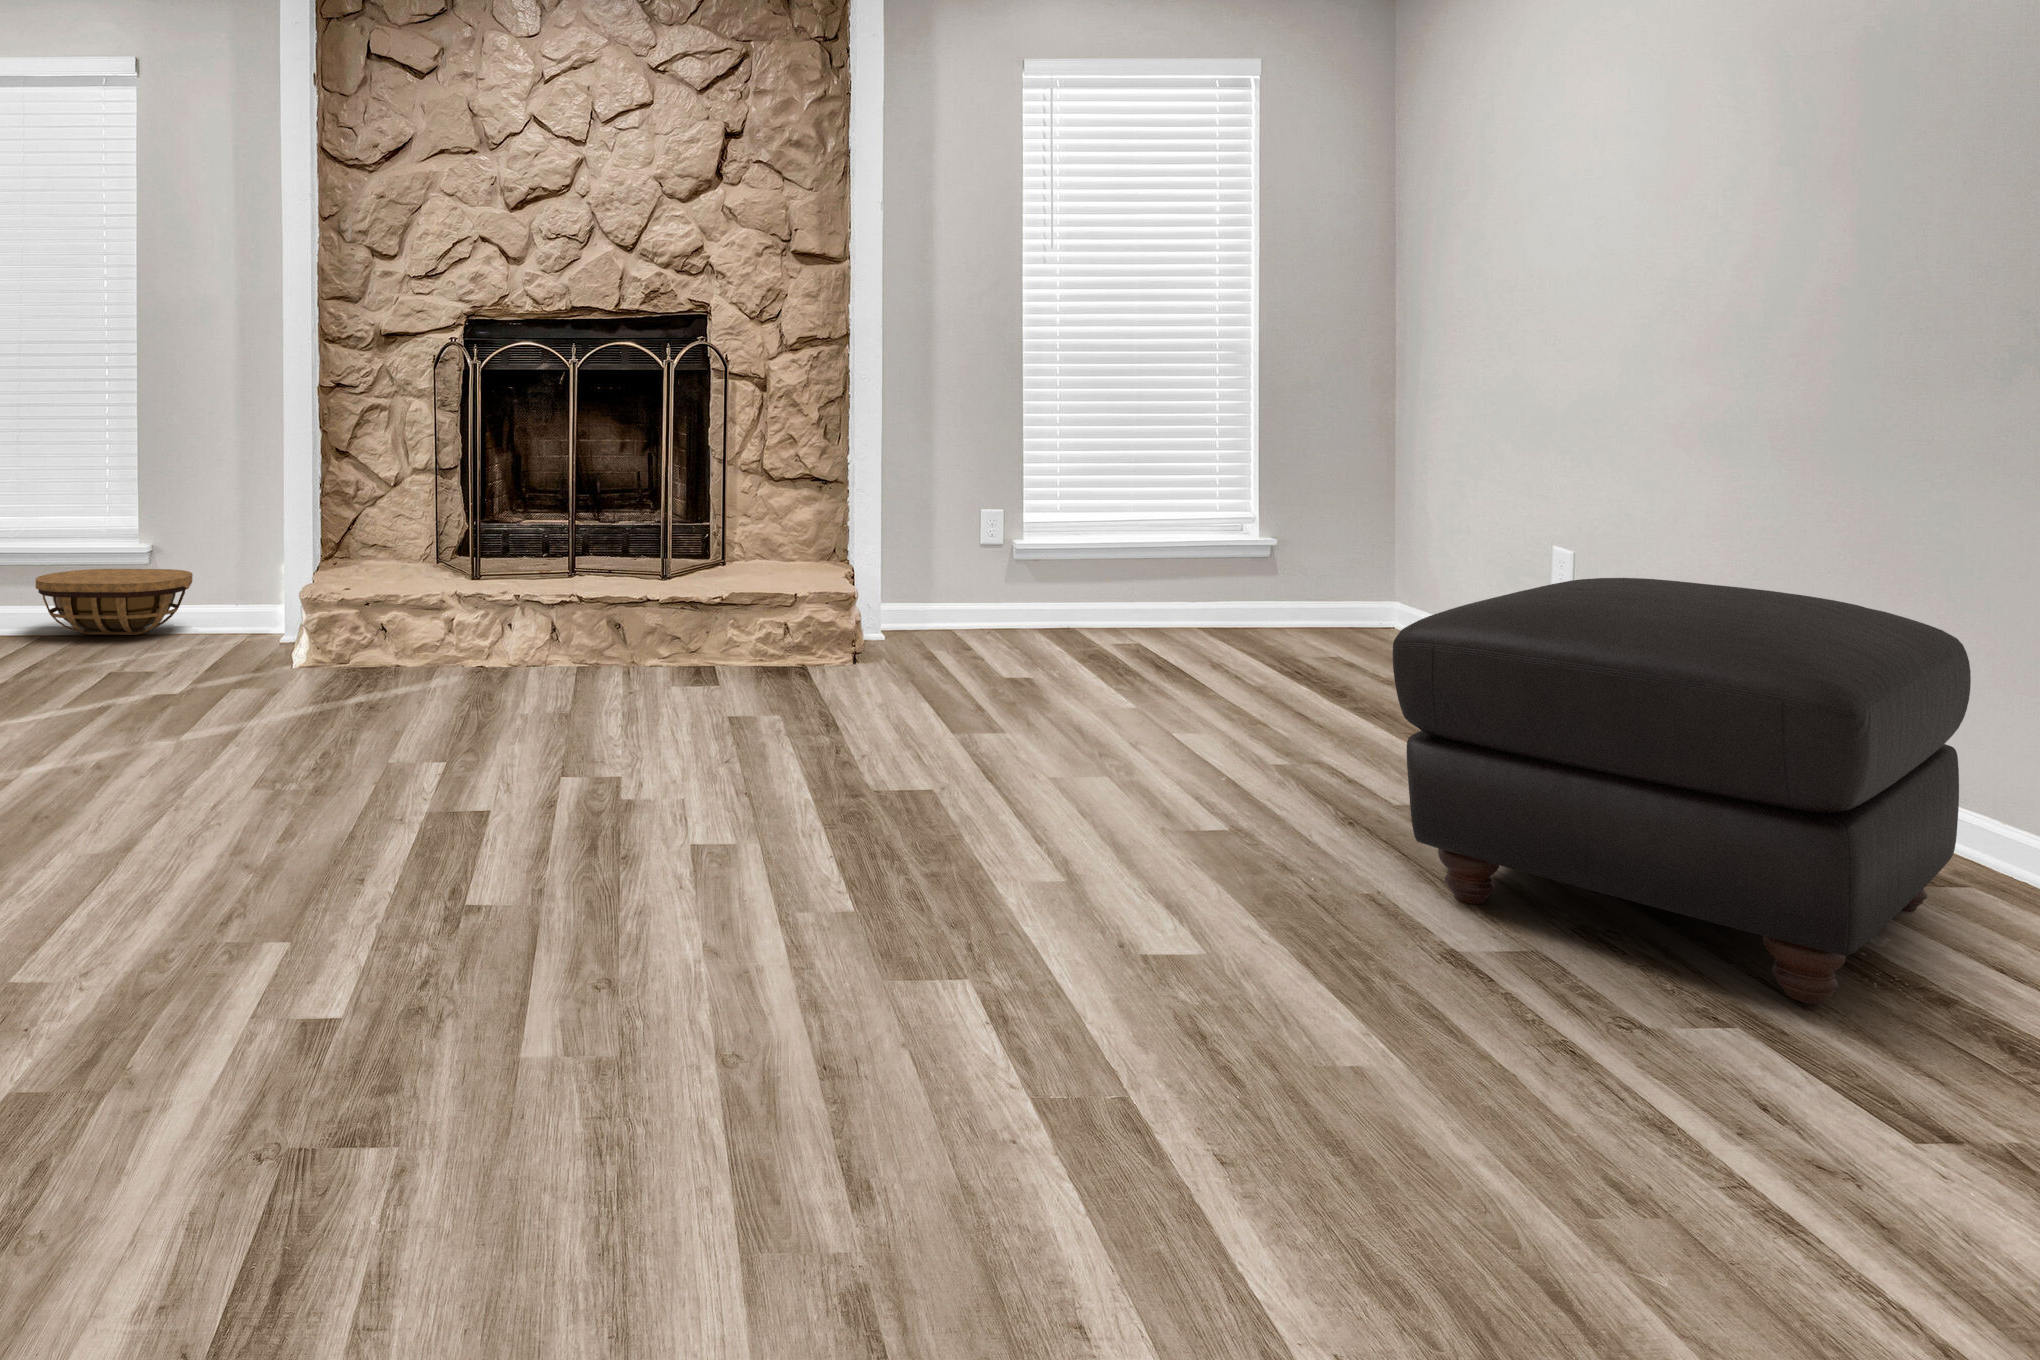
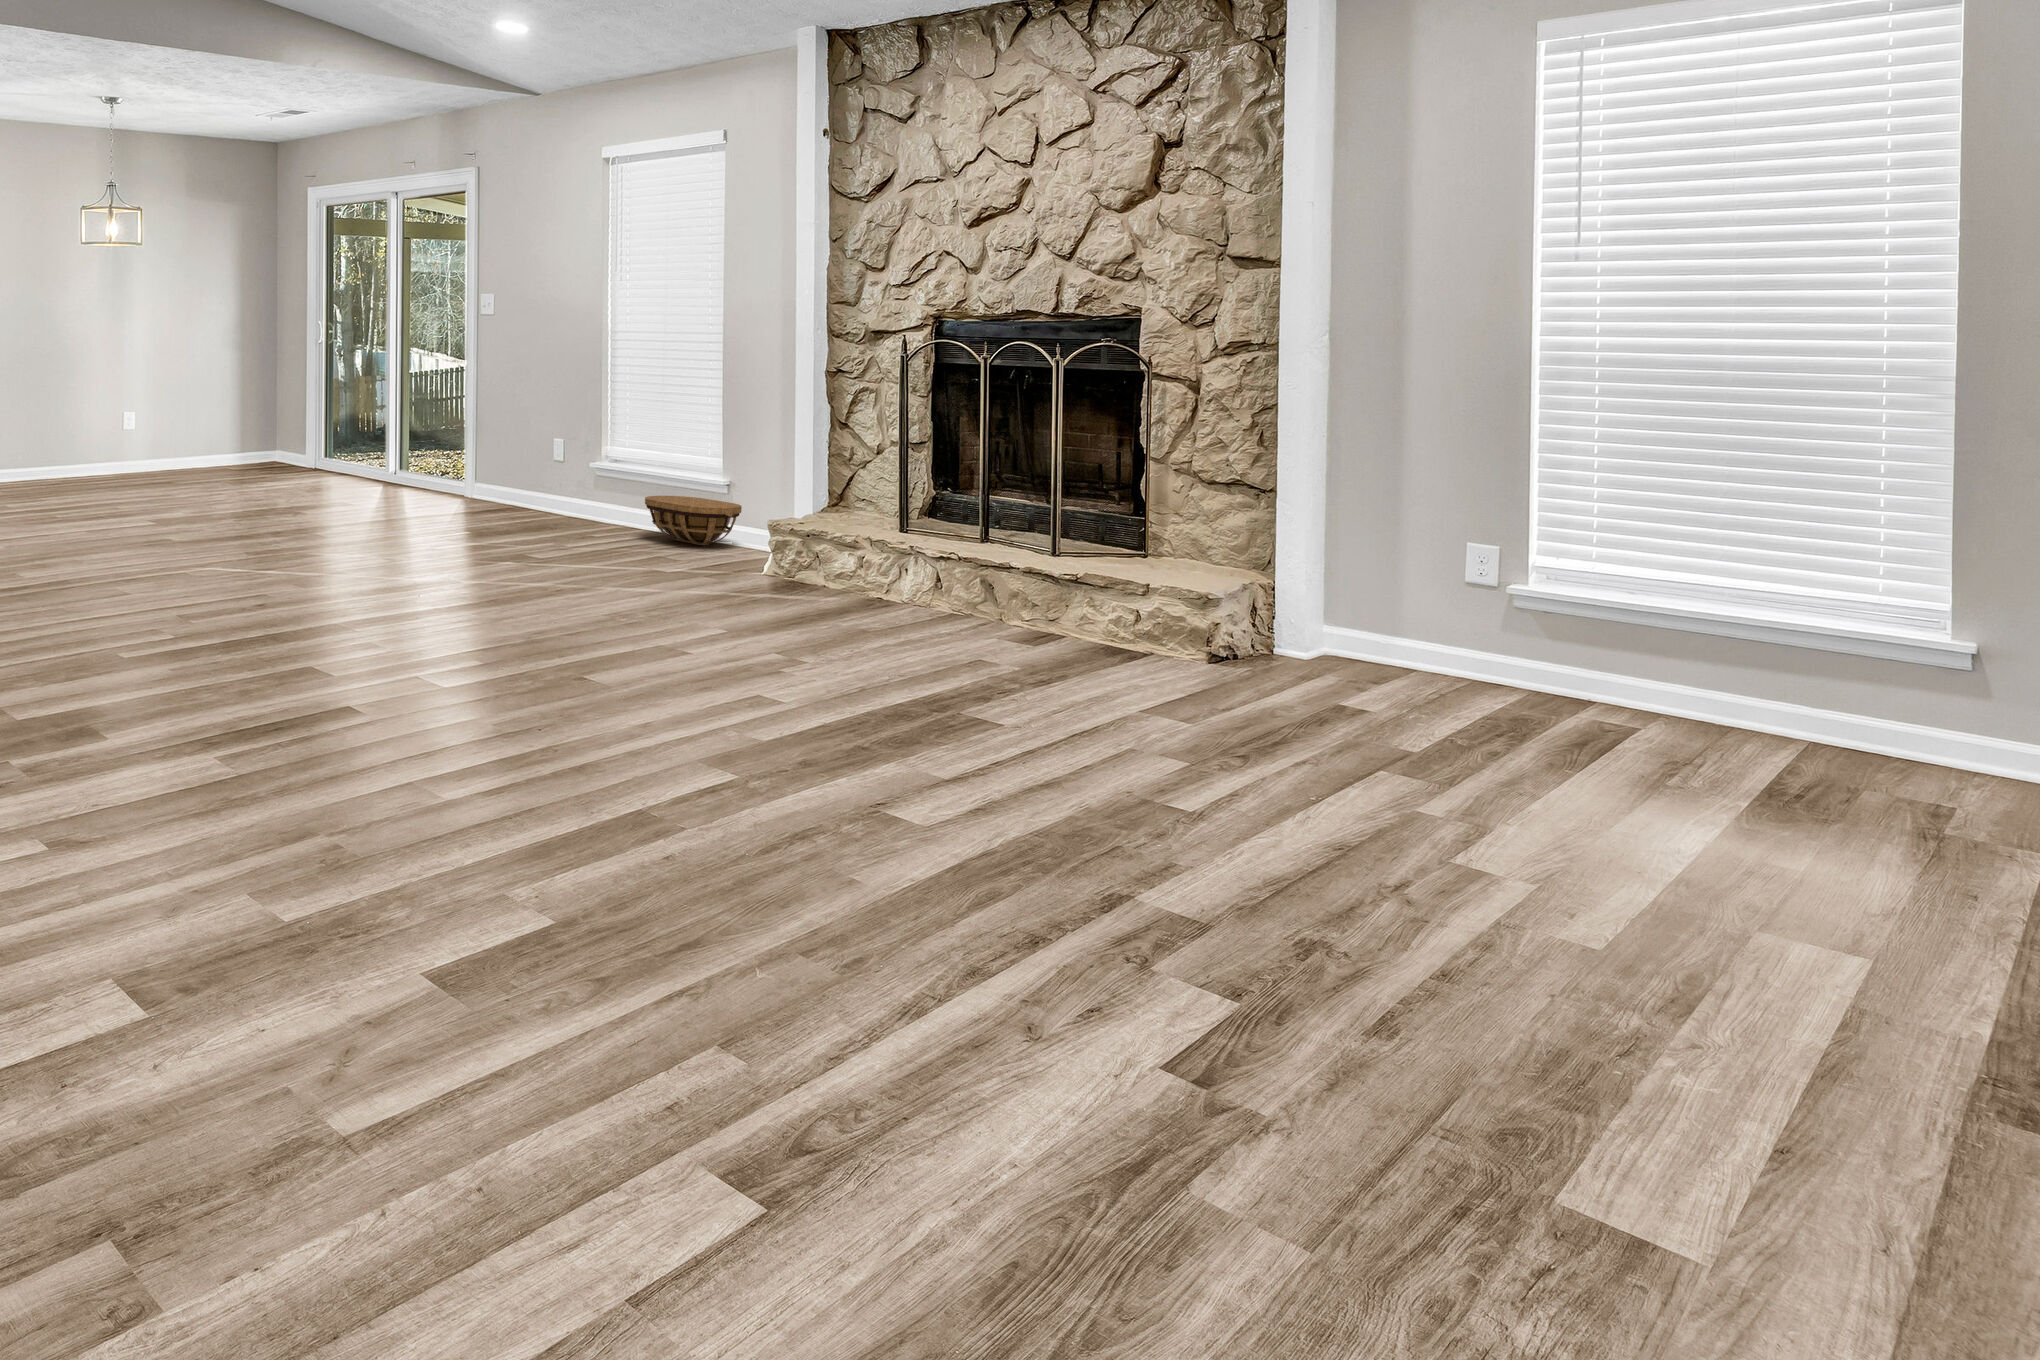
ottoman: present [1393,578,1971,1004] -> none [1169,612,1863,1069]

